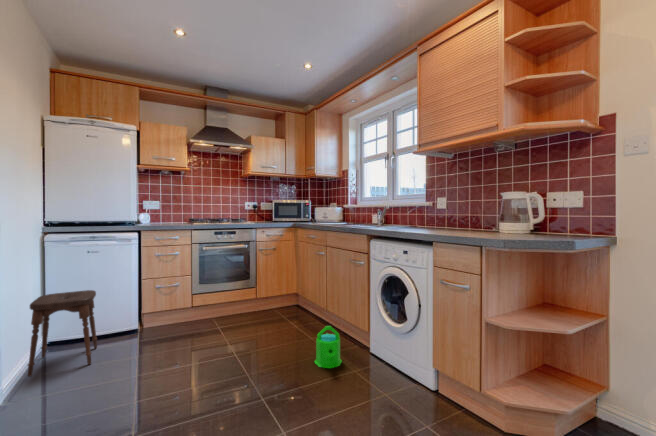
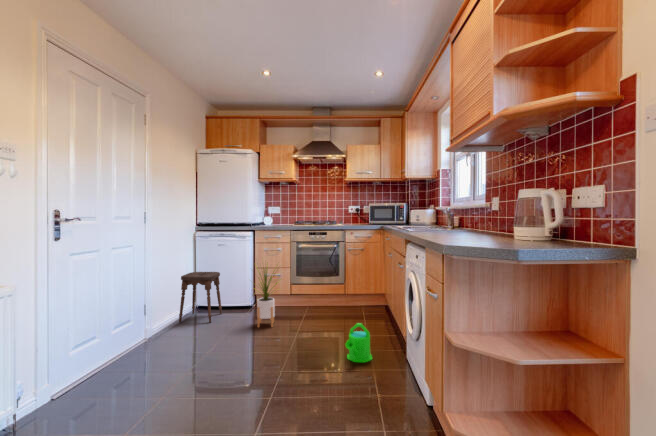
house plant: none [152,263,206,355] -> present [257,267,277,327]

